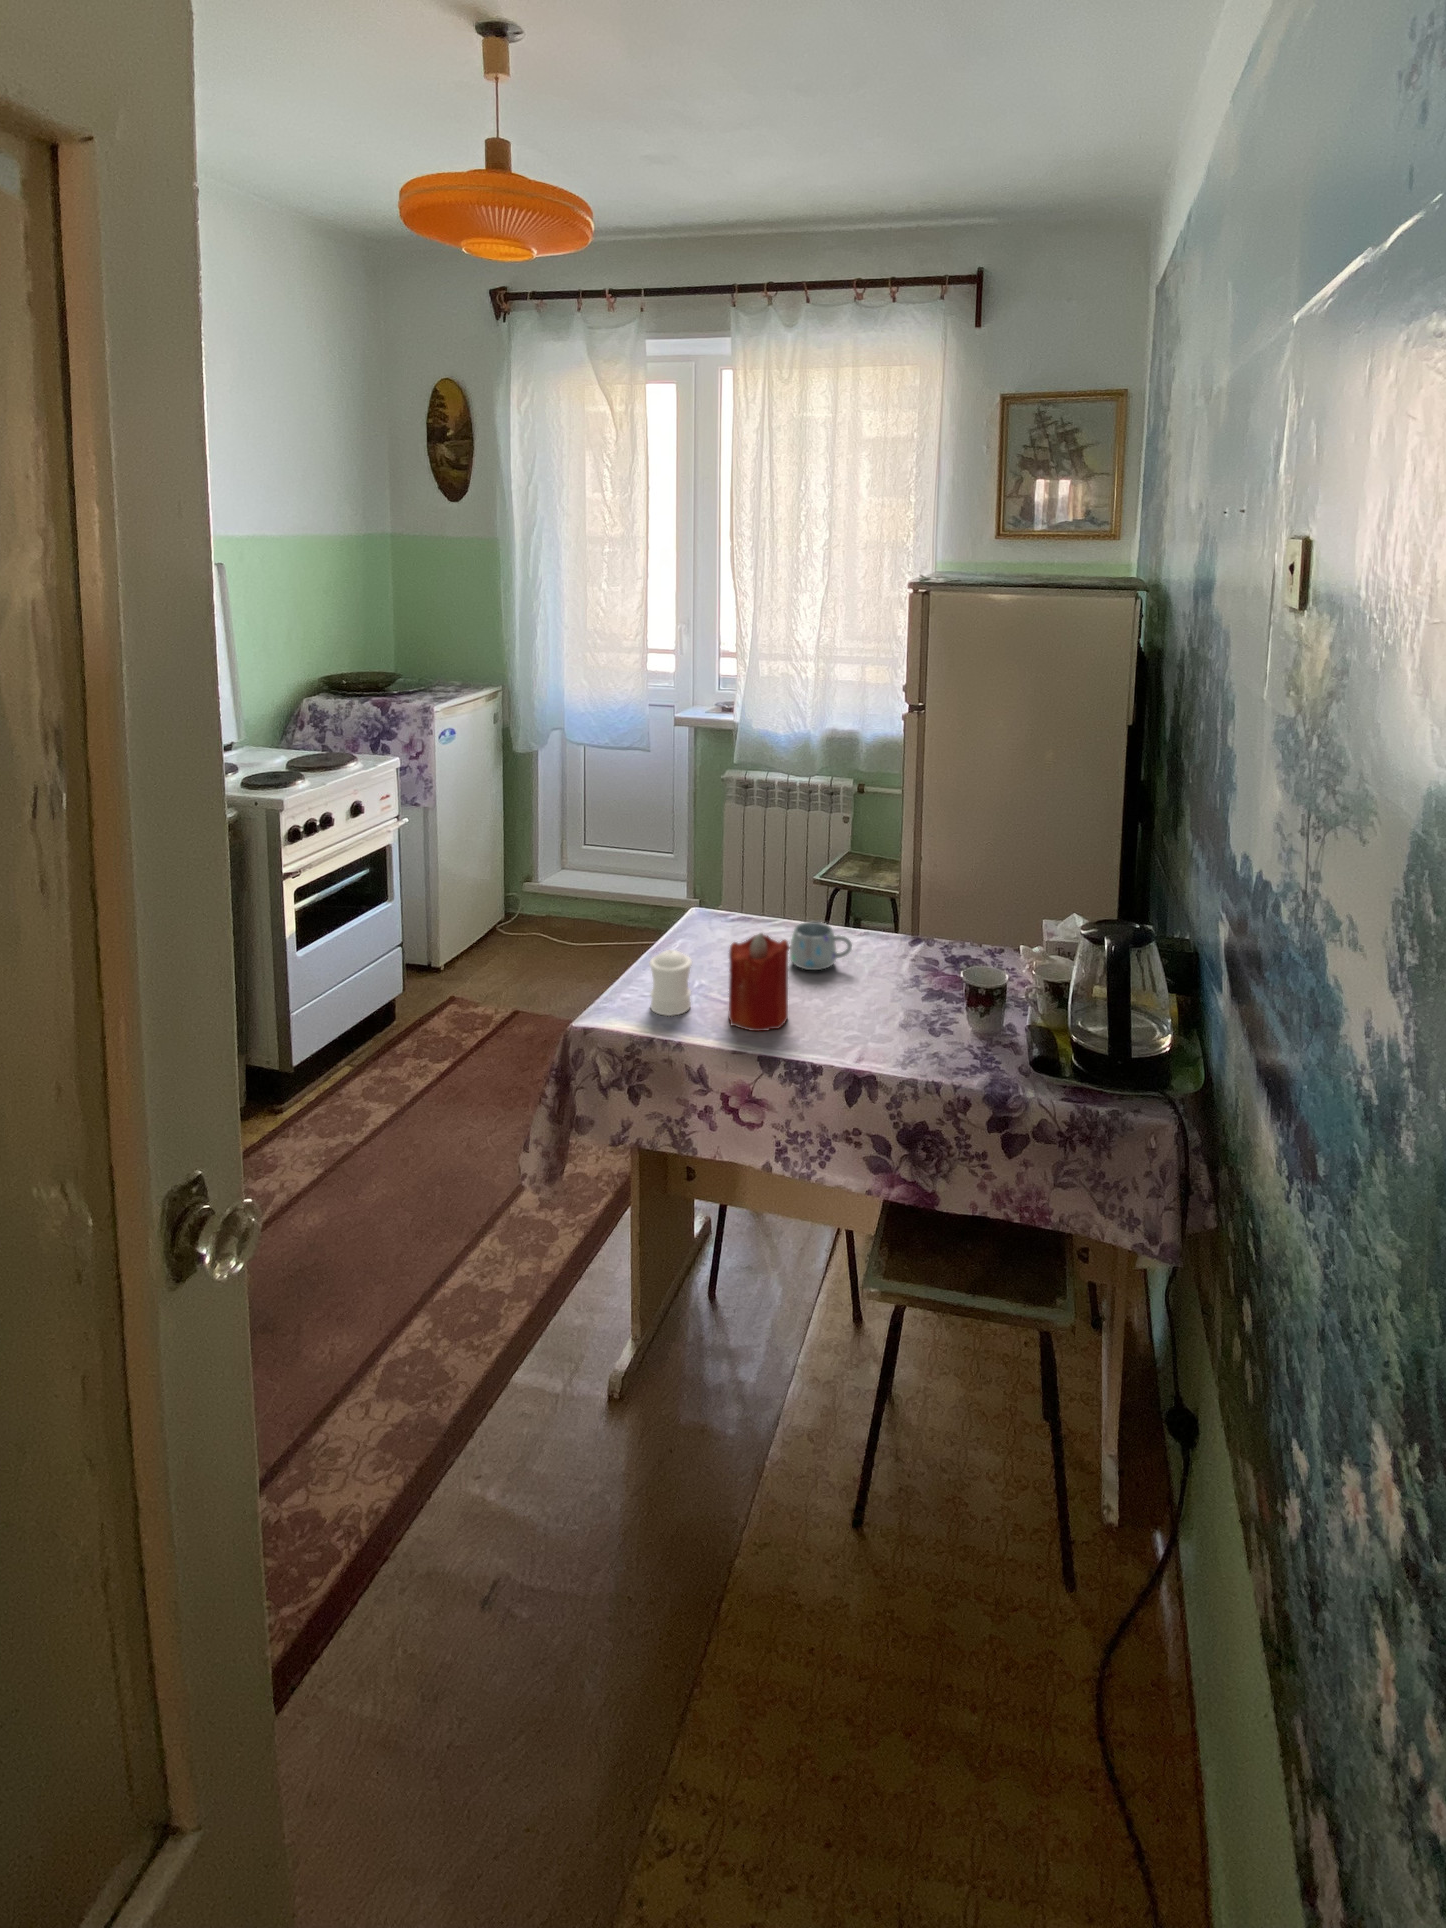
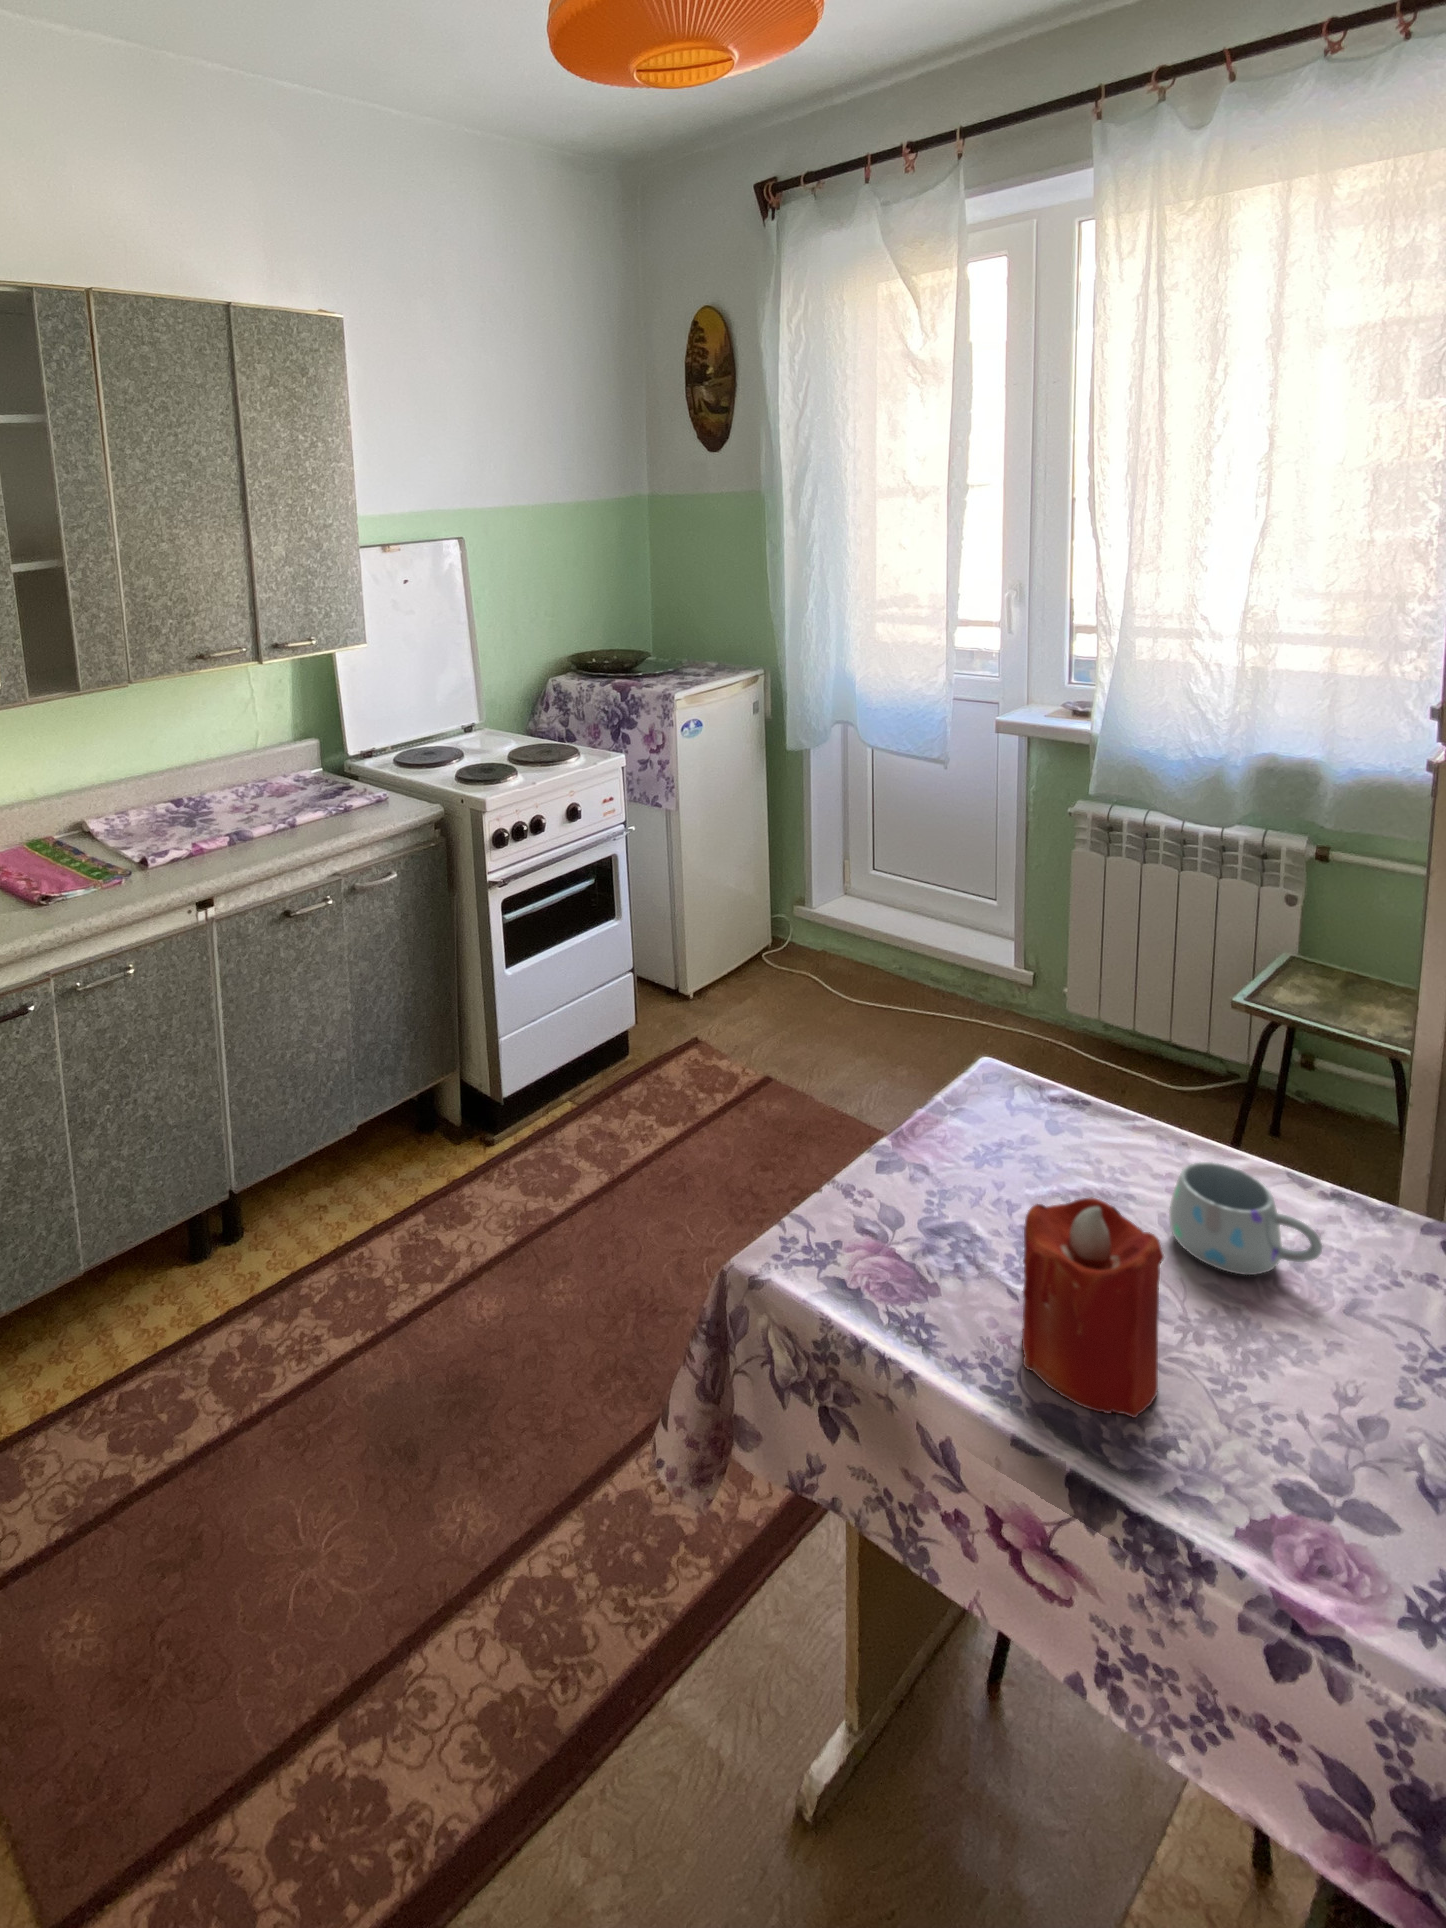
salt shaker: present [649,950,692,1016] -> none [869,1173,952,1300]

